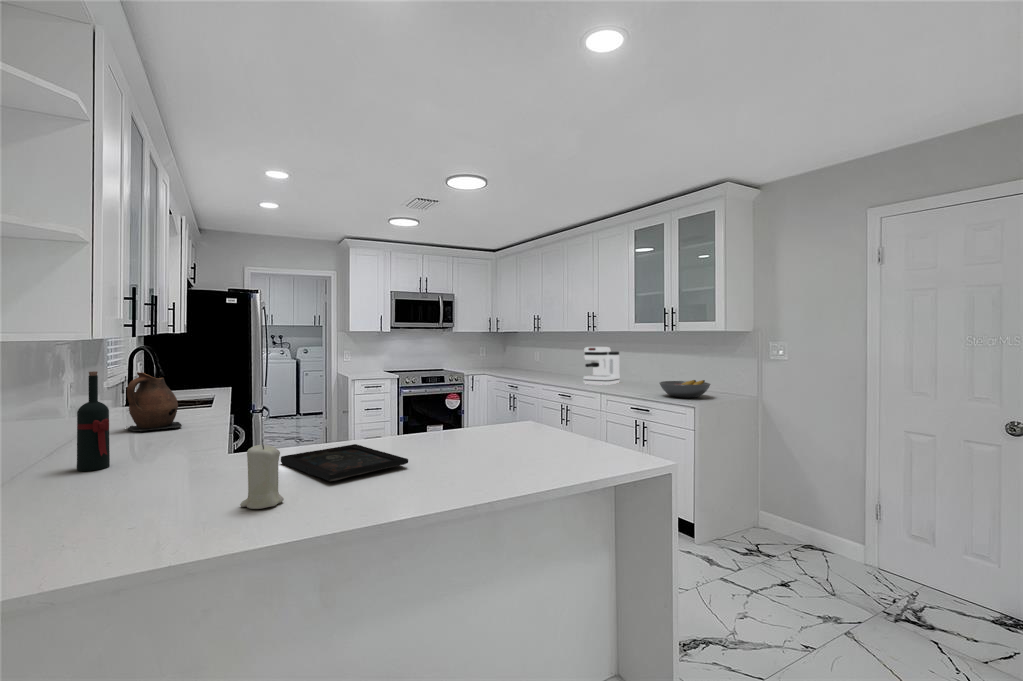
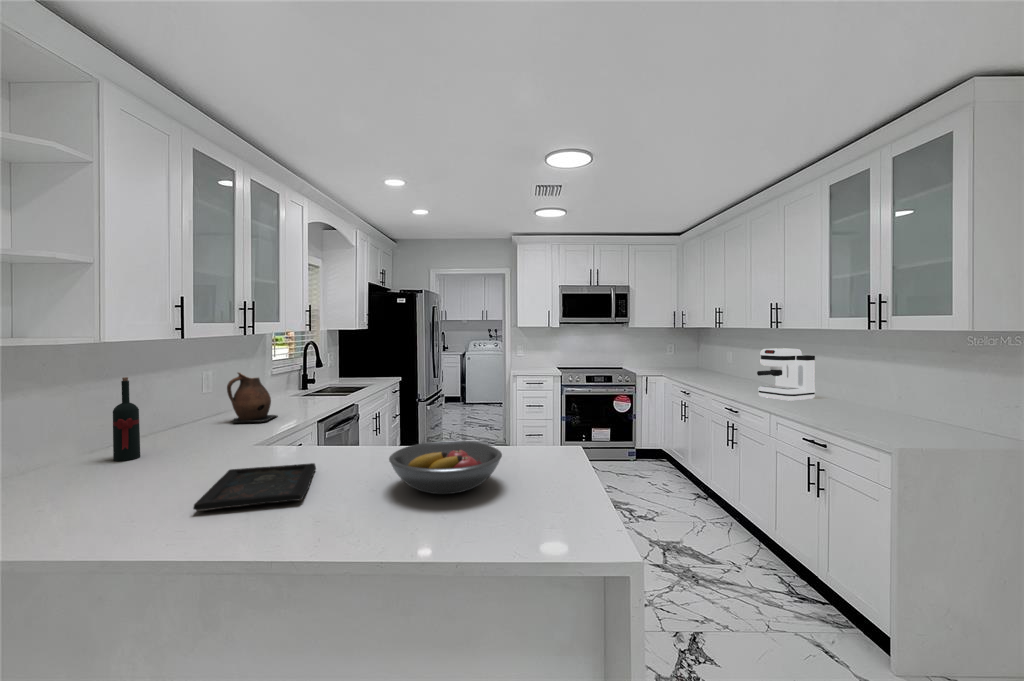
fruit bowl: present [659,380,710,398] -> present [389,441,502,494]
candle: present [240,443,284,509] -> none [77,467,123,535]

